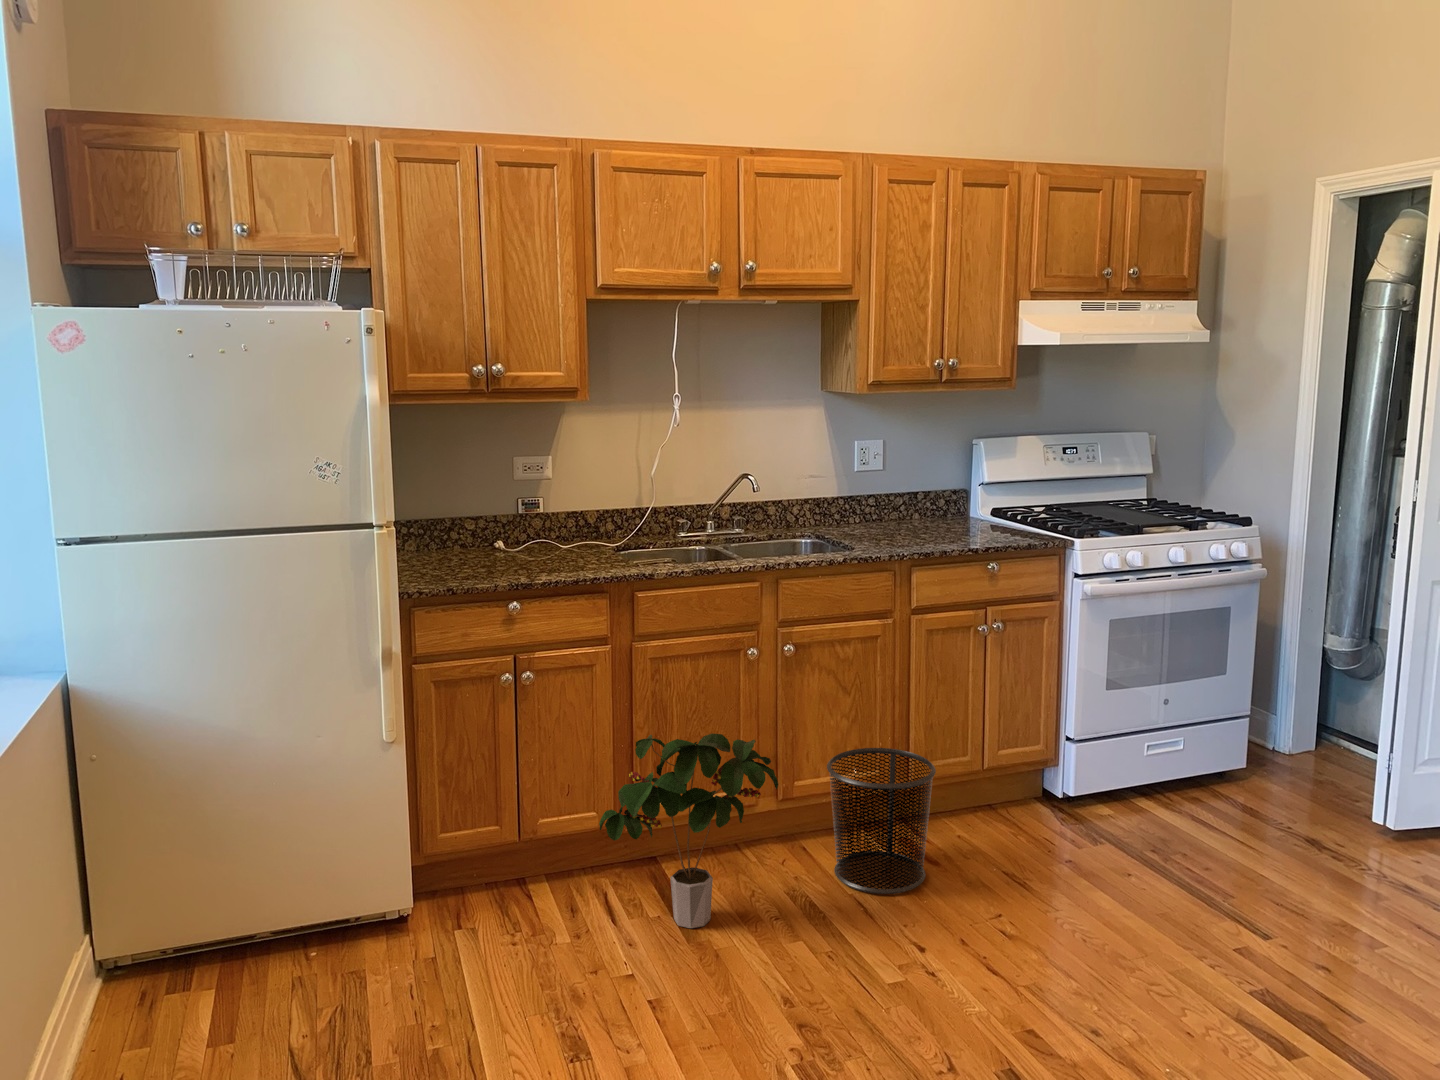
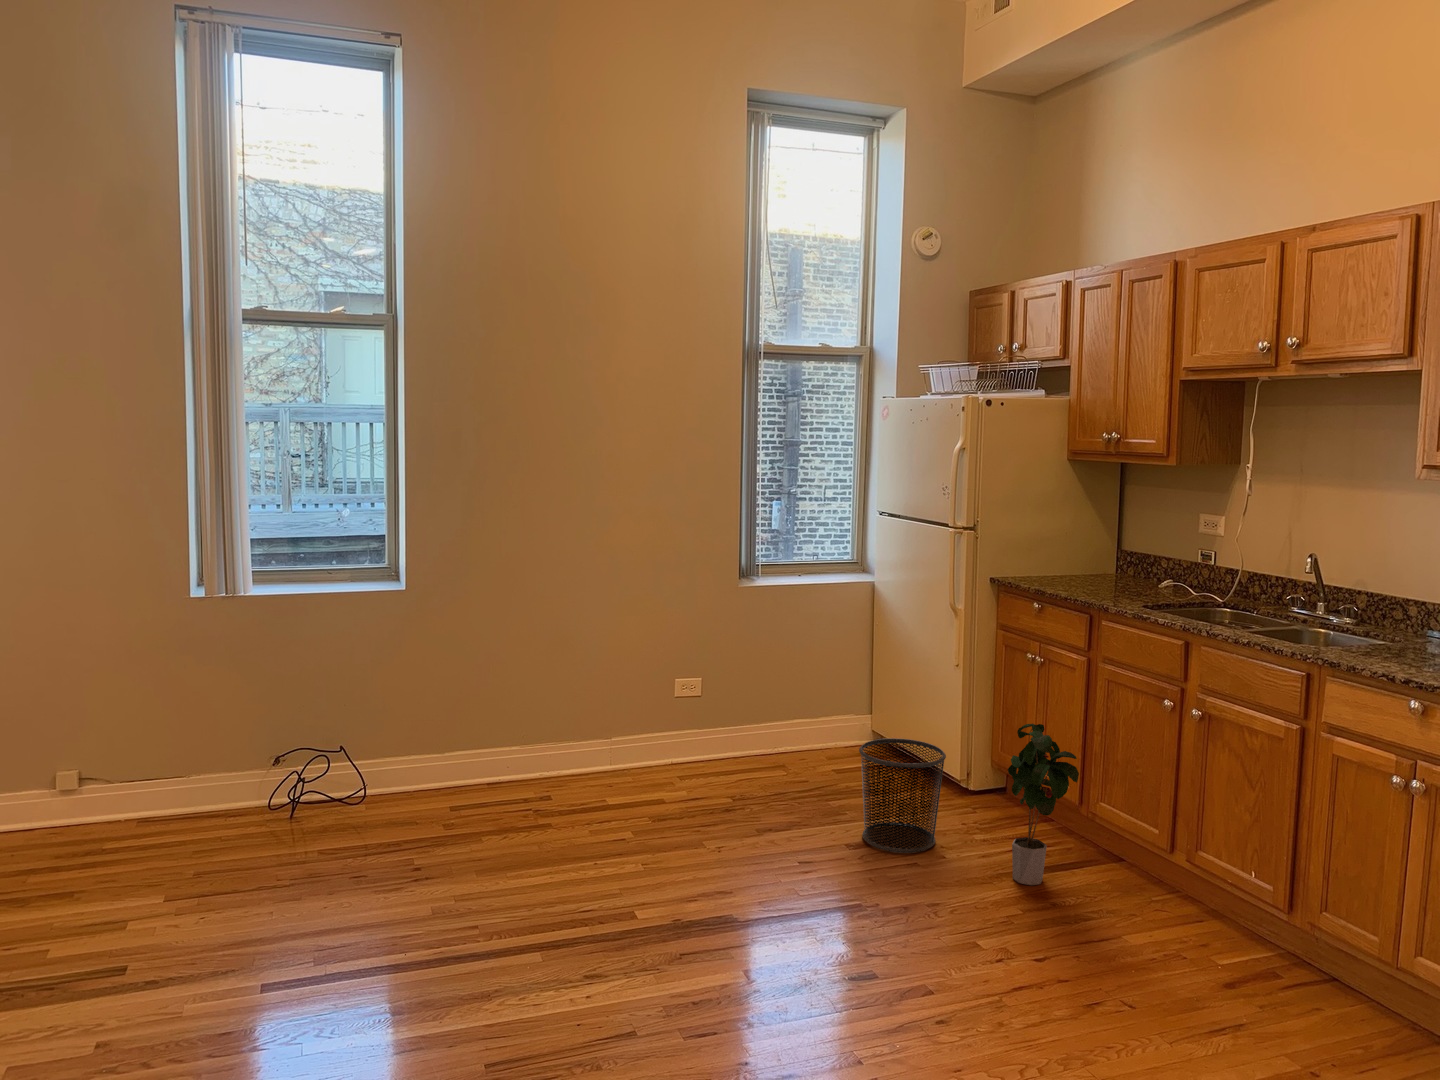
waste bin: present [827,748,936,894] -> present [859,738,946,853]

